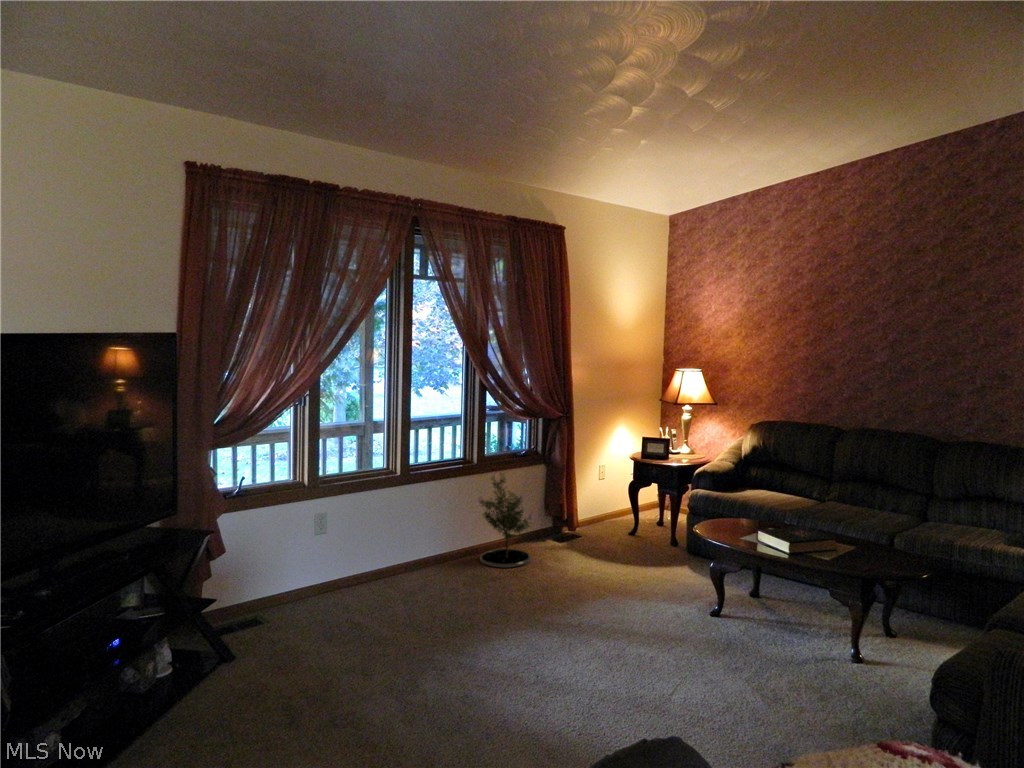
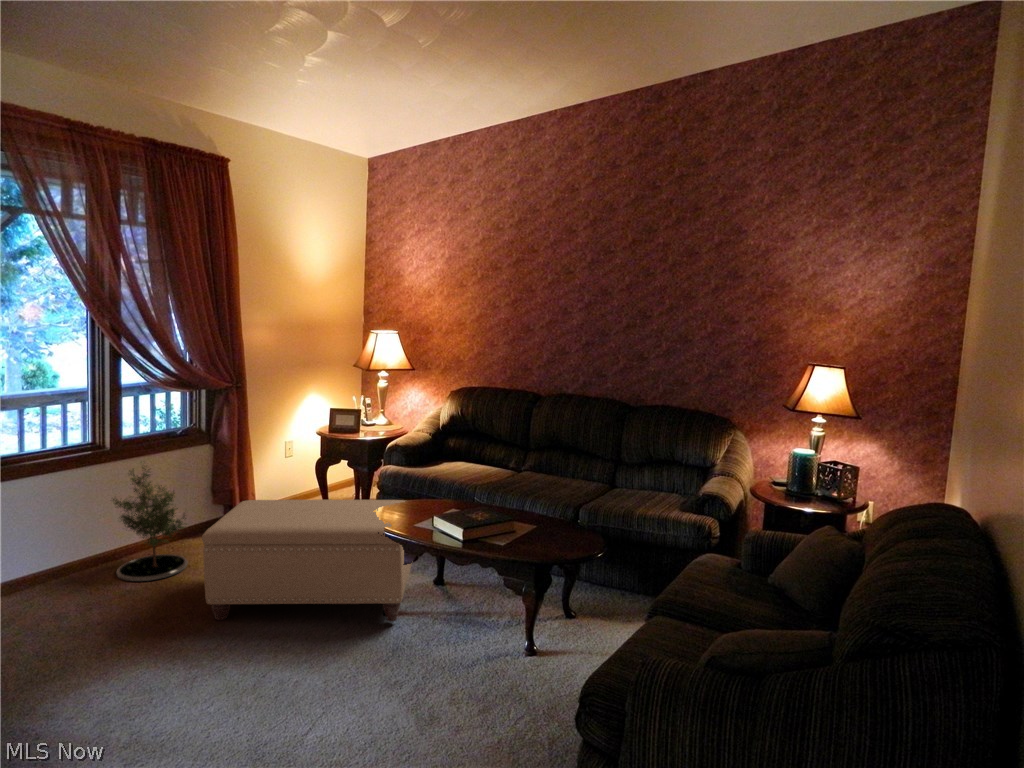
ottoman: none [551,507,730,628] -> present [202,500,412,622]

